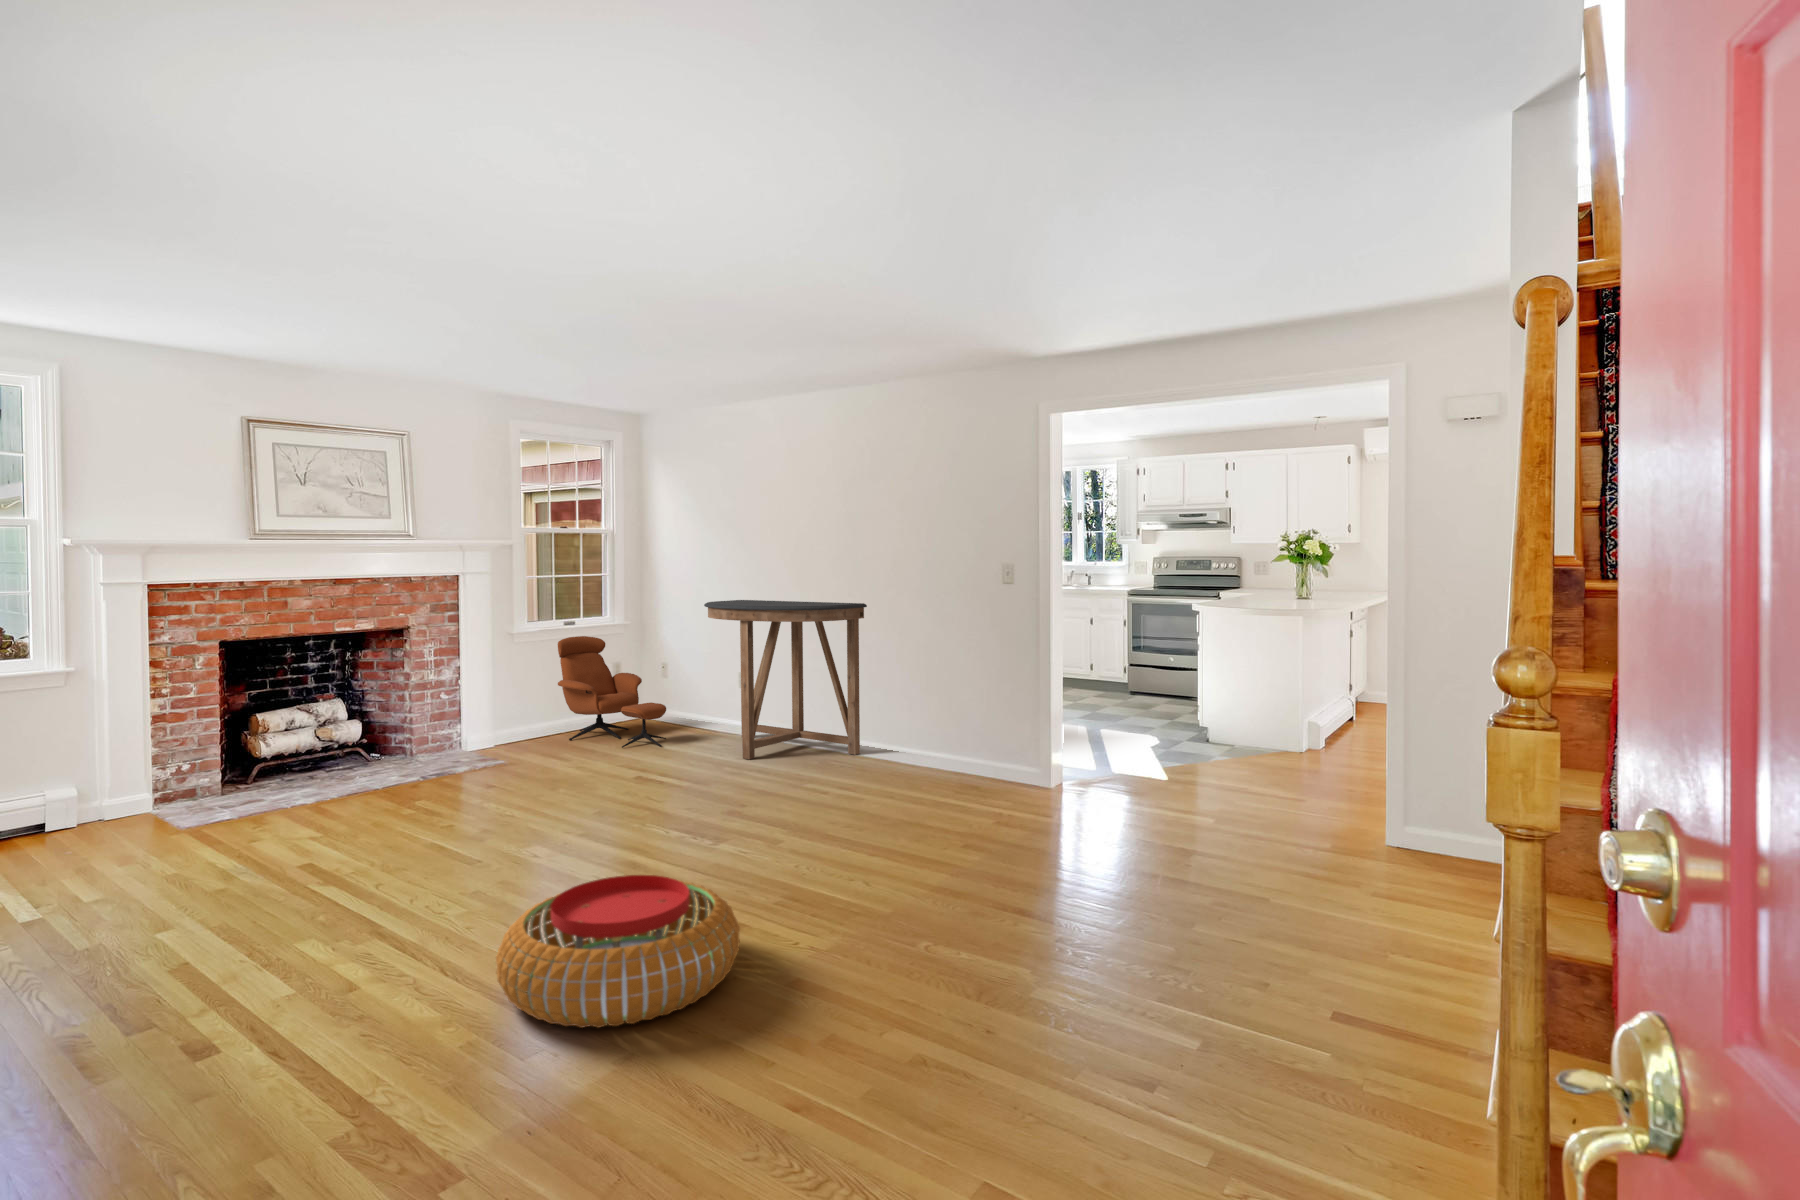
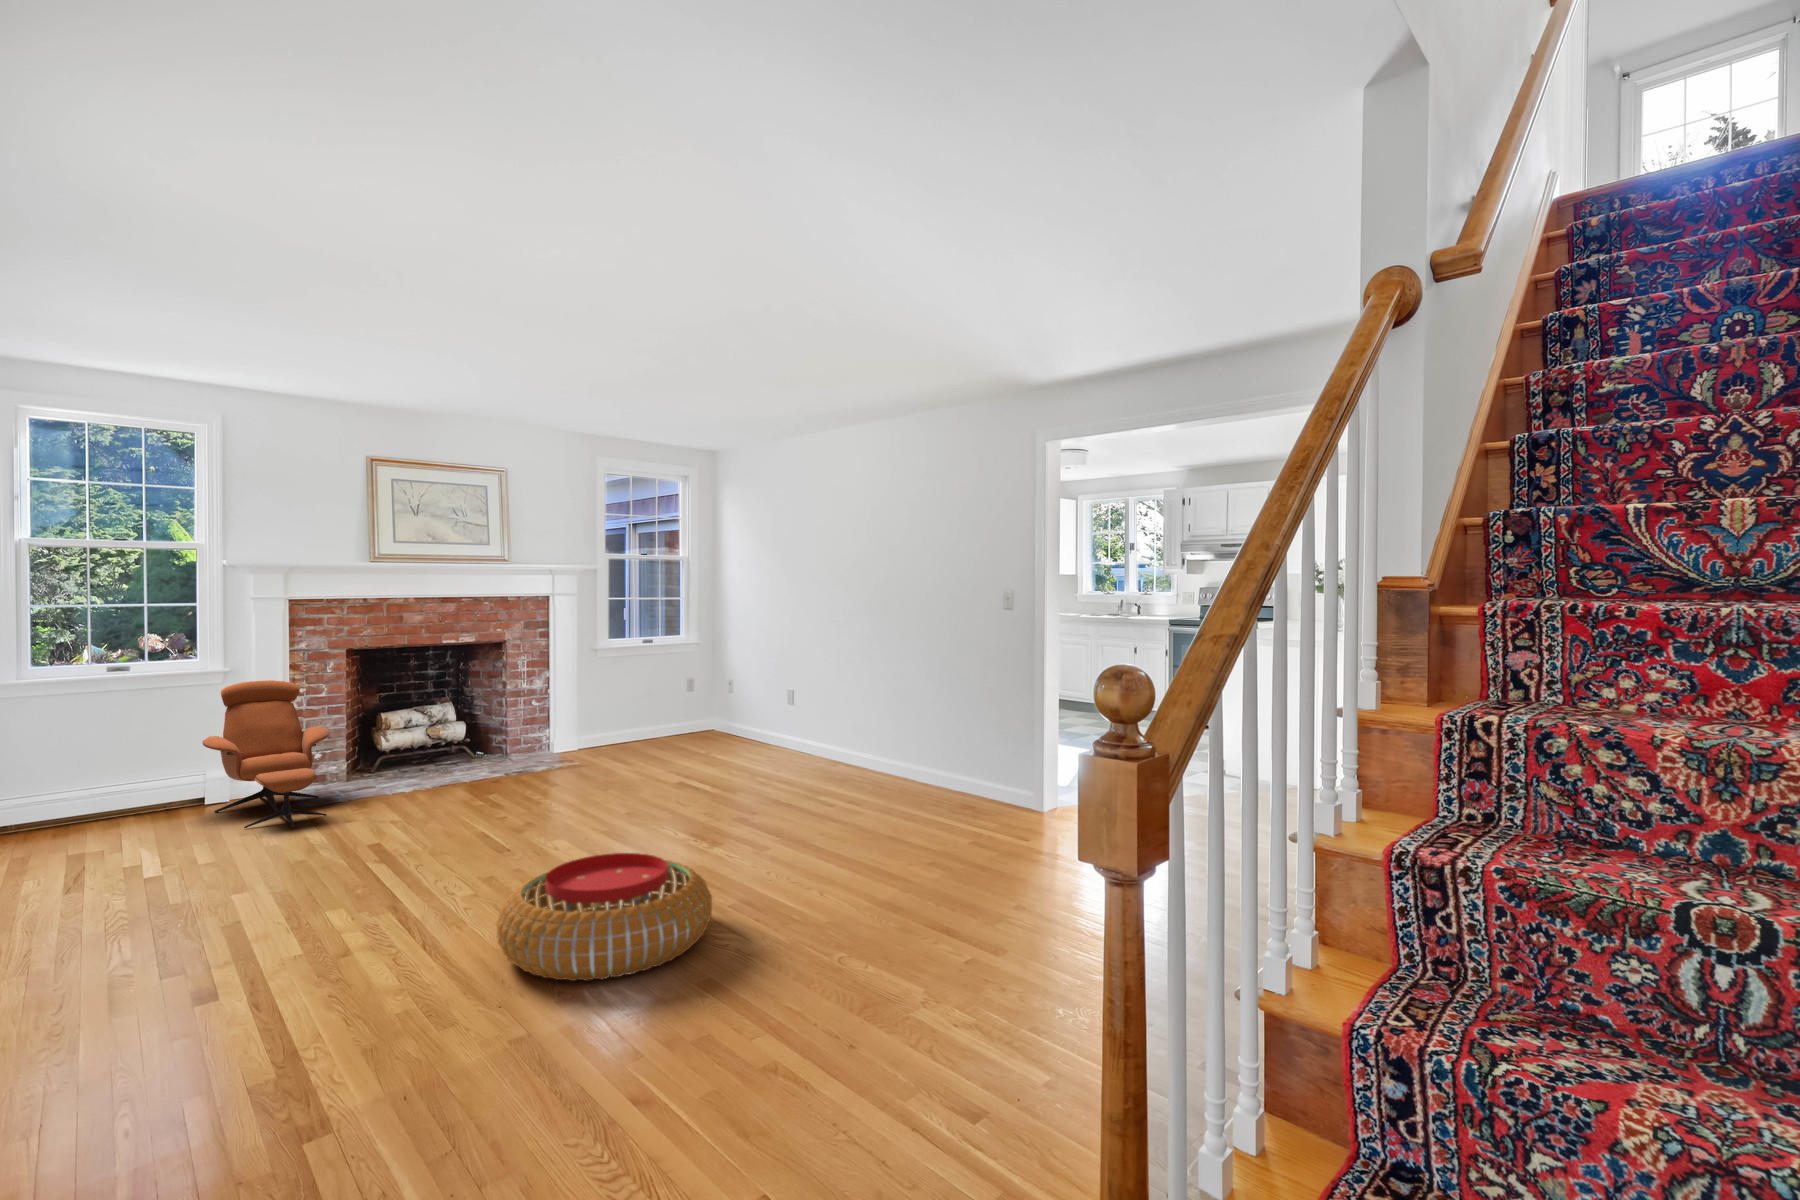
console table: present [704,600,867,759] -> none [758,621,901,765]
lounge chair: present [558,636,666,748] -> present [202,680,329,828]

